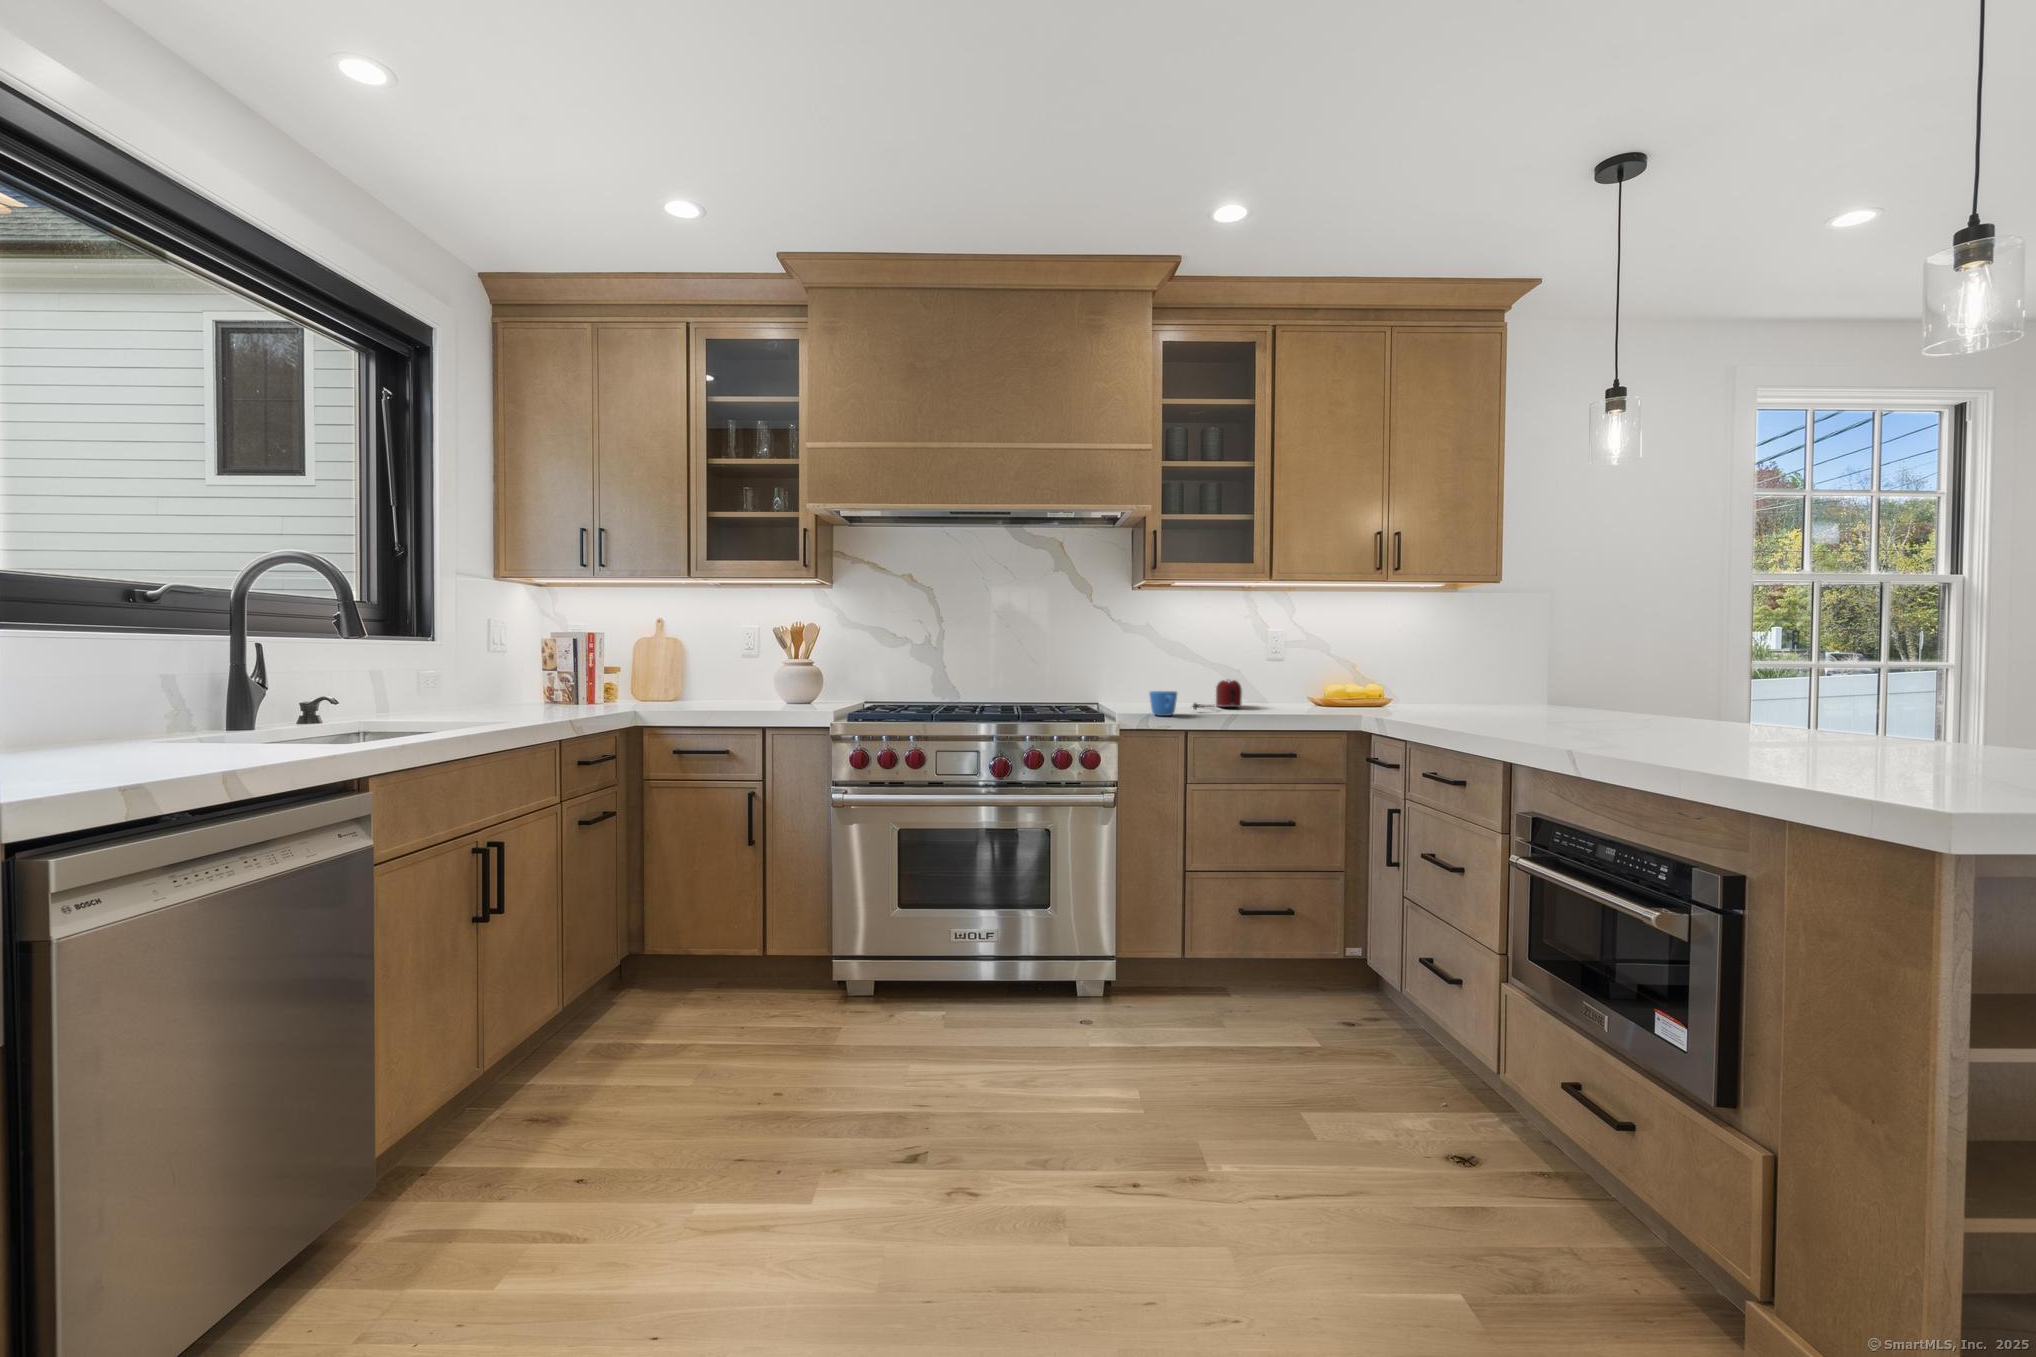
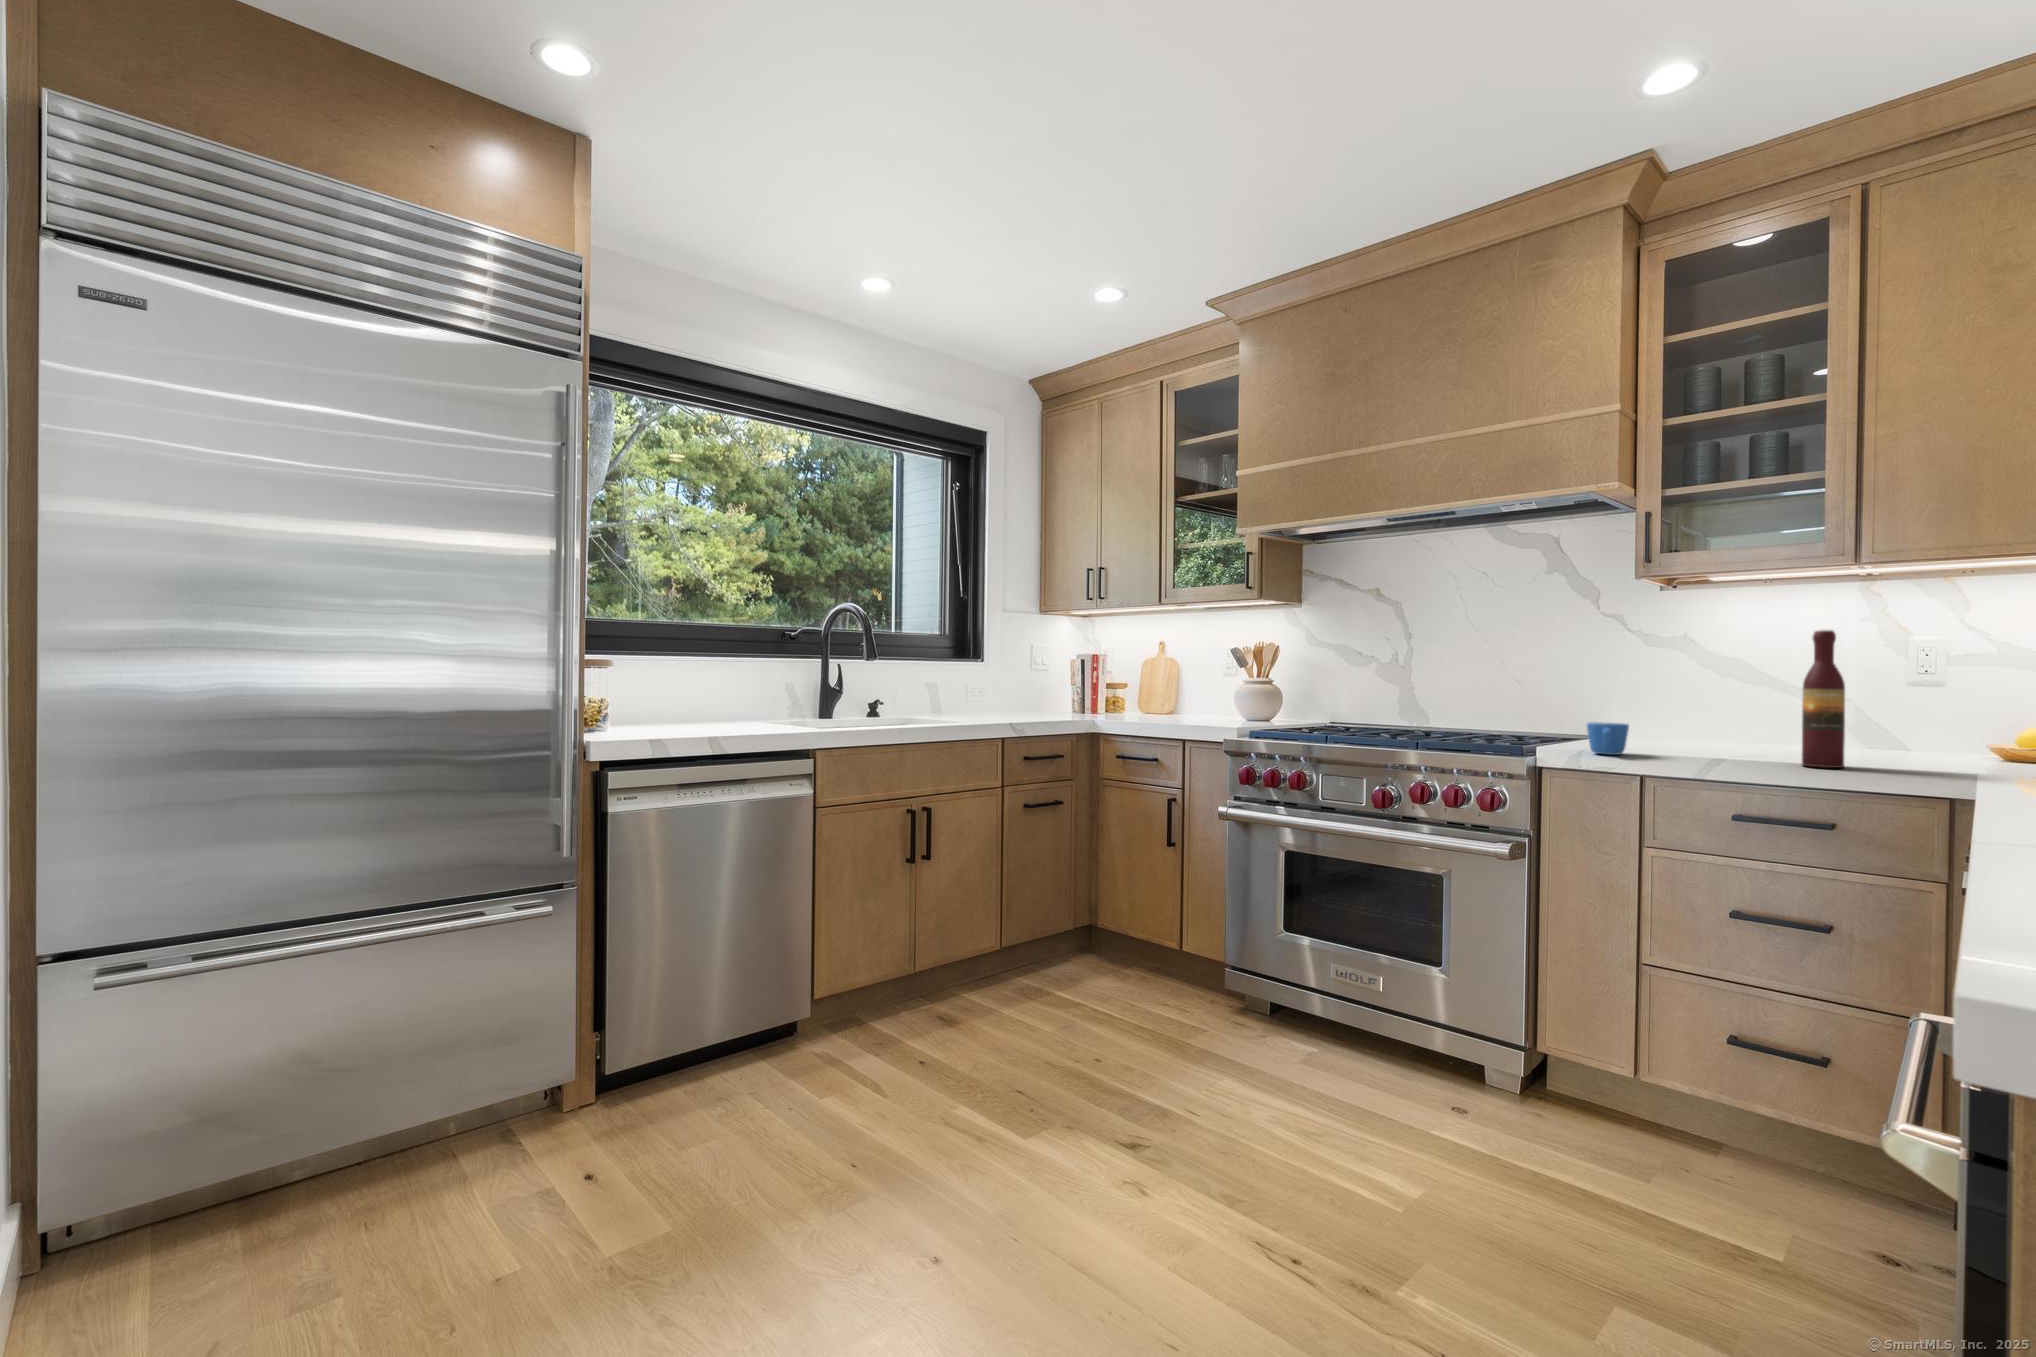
wine bottle: none [1276,622,1299,716] -> present [1802,630,1845,768]
toaster: present [1193,680,1242,710] -> none [1667,713,1781,752]

